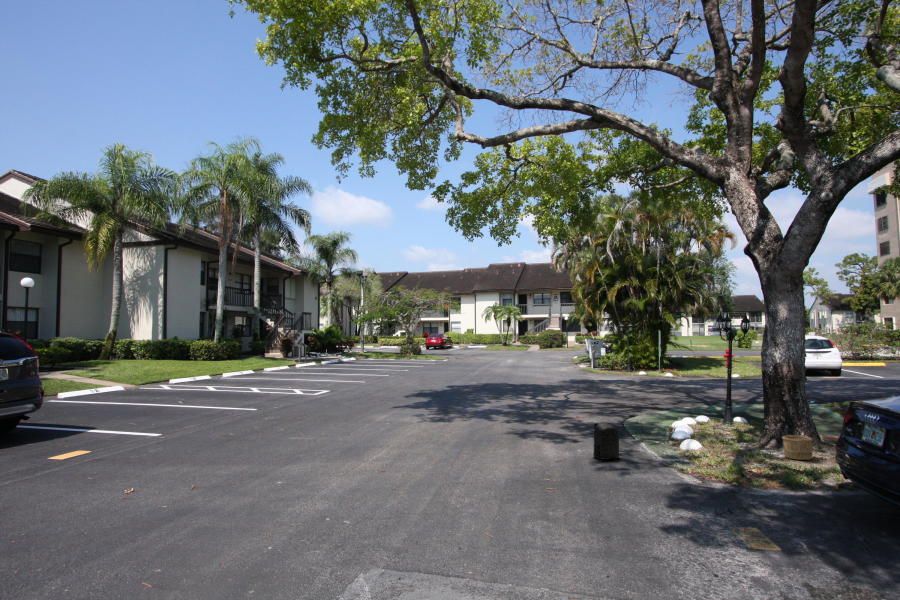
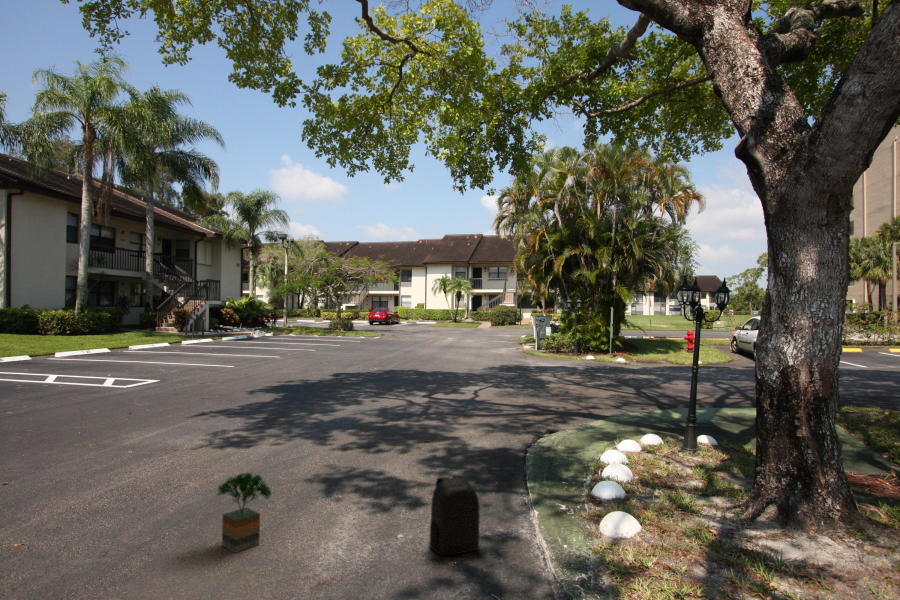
potted tree: none [487,421,515,458] -> present [217,473,272,553]
wooden bucket: present [782,435,812,460] -> none [798,510,862,570]

